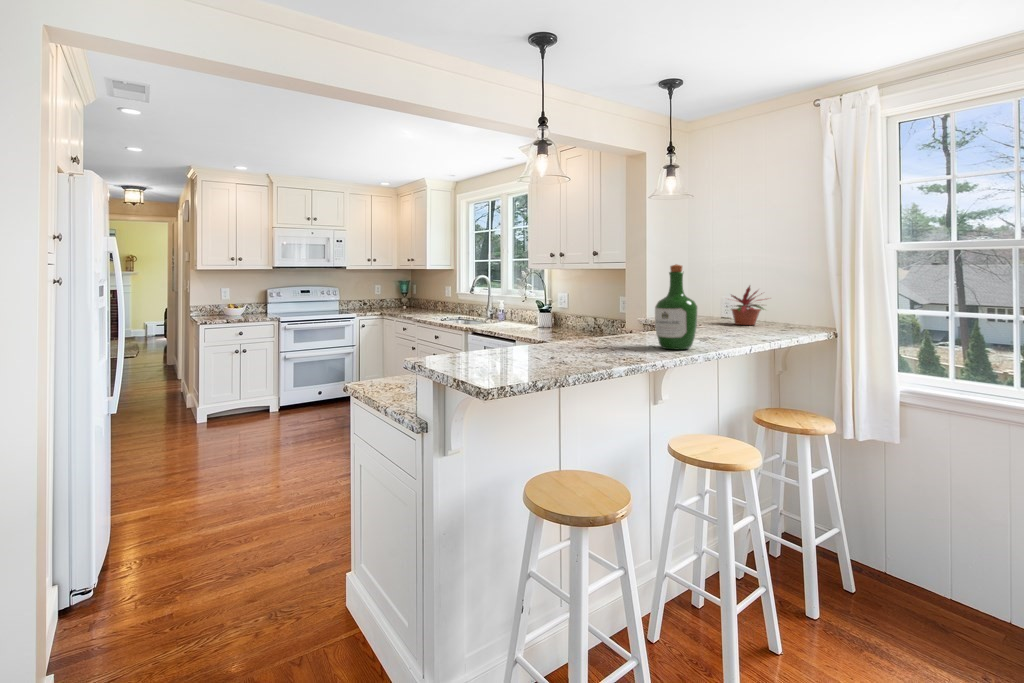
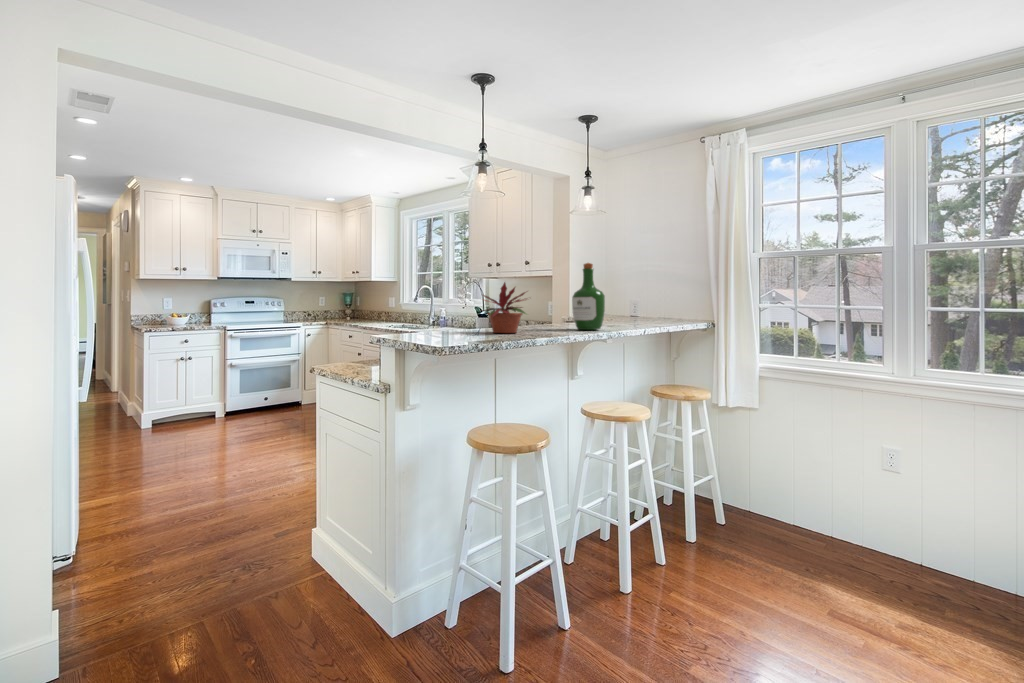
potted plant: present [731,286,764,325] -> present [483,282,526,333]

